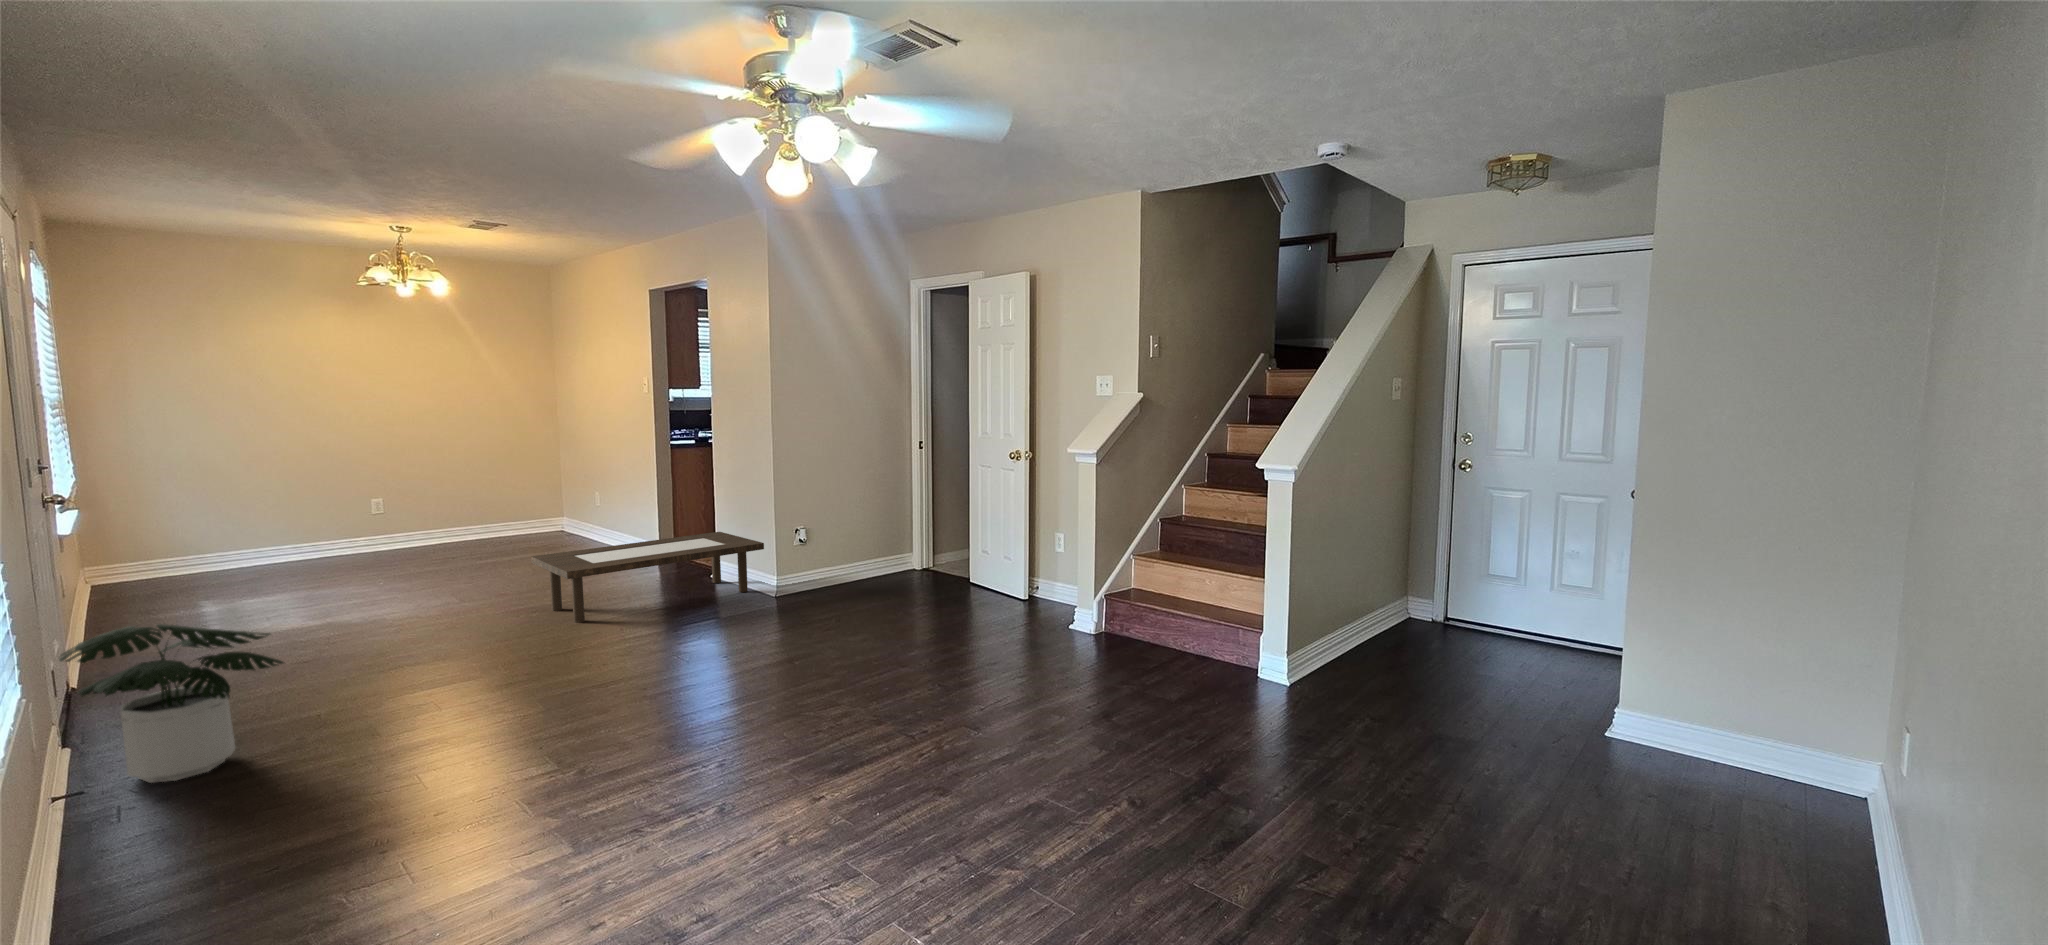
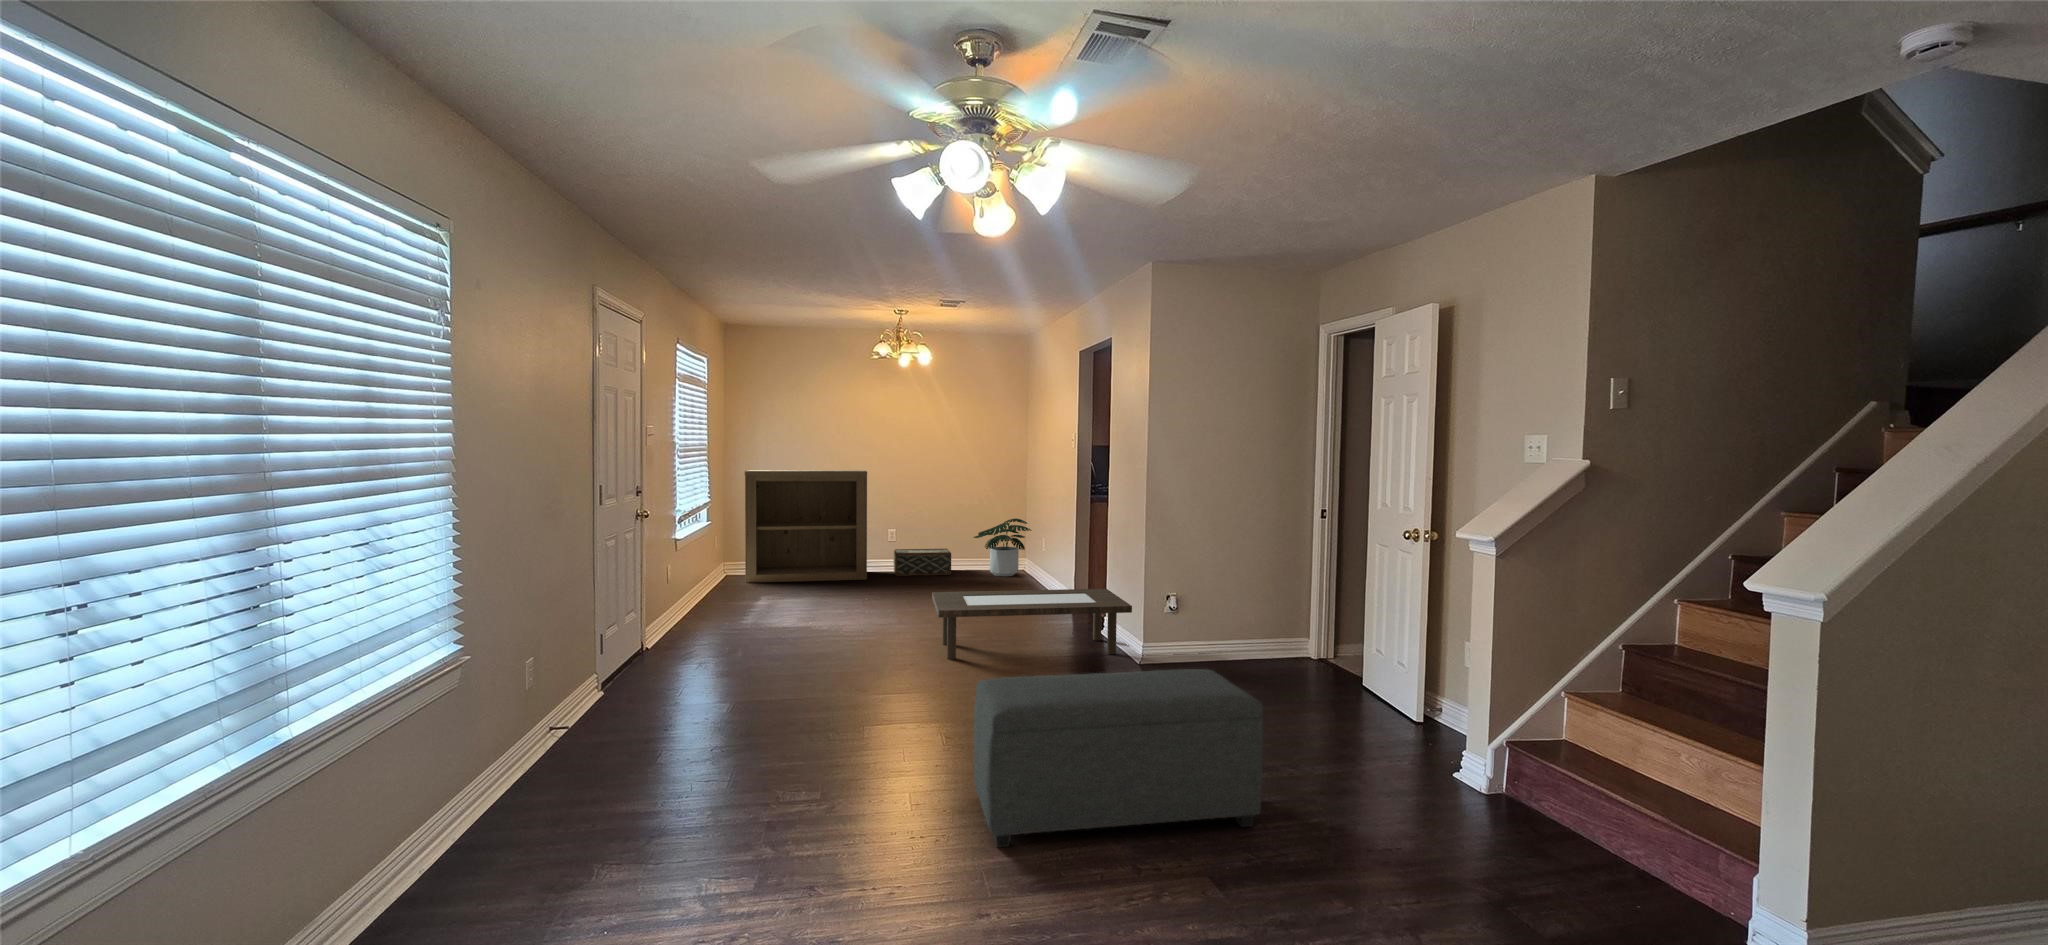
bookshelf: none [139,426,362,587] -> present [745,470,867,583]
woven basket: none [387,514,475,553] -> present [894,549,951,576]
ottoman: none [736,575,978,746] -> present [973,669,1263,848]
potted plant: present [59,624,283,783] -> present [974,519,1031,576]

